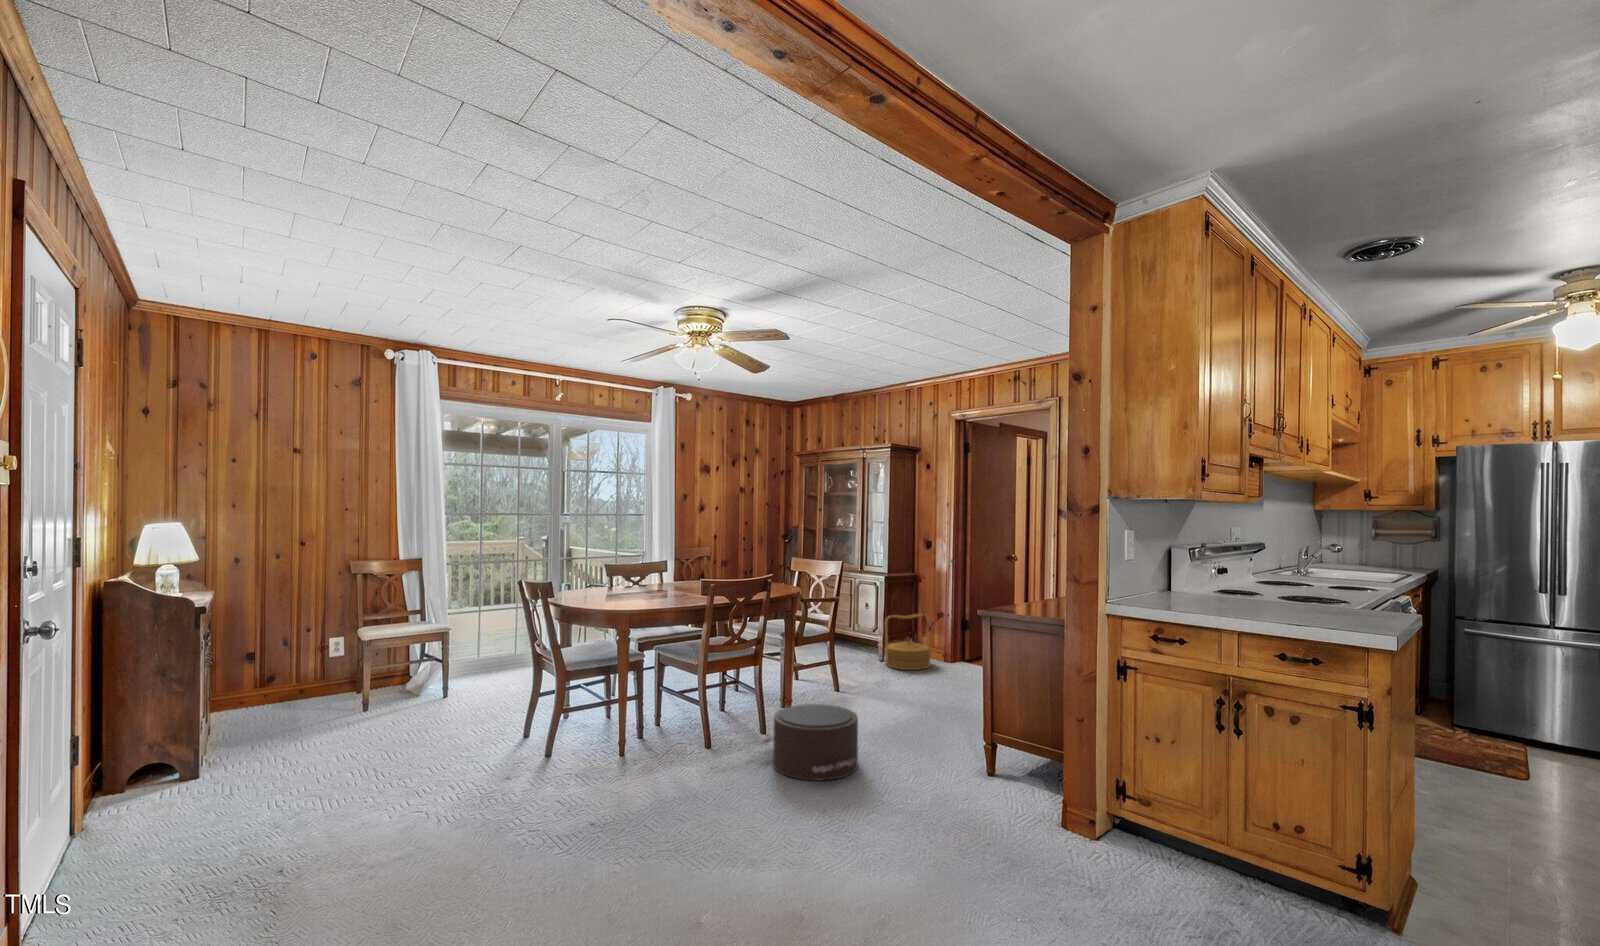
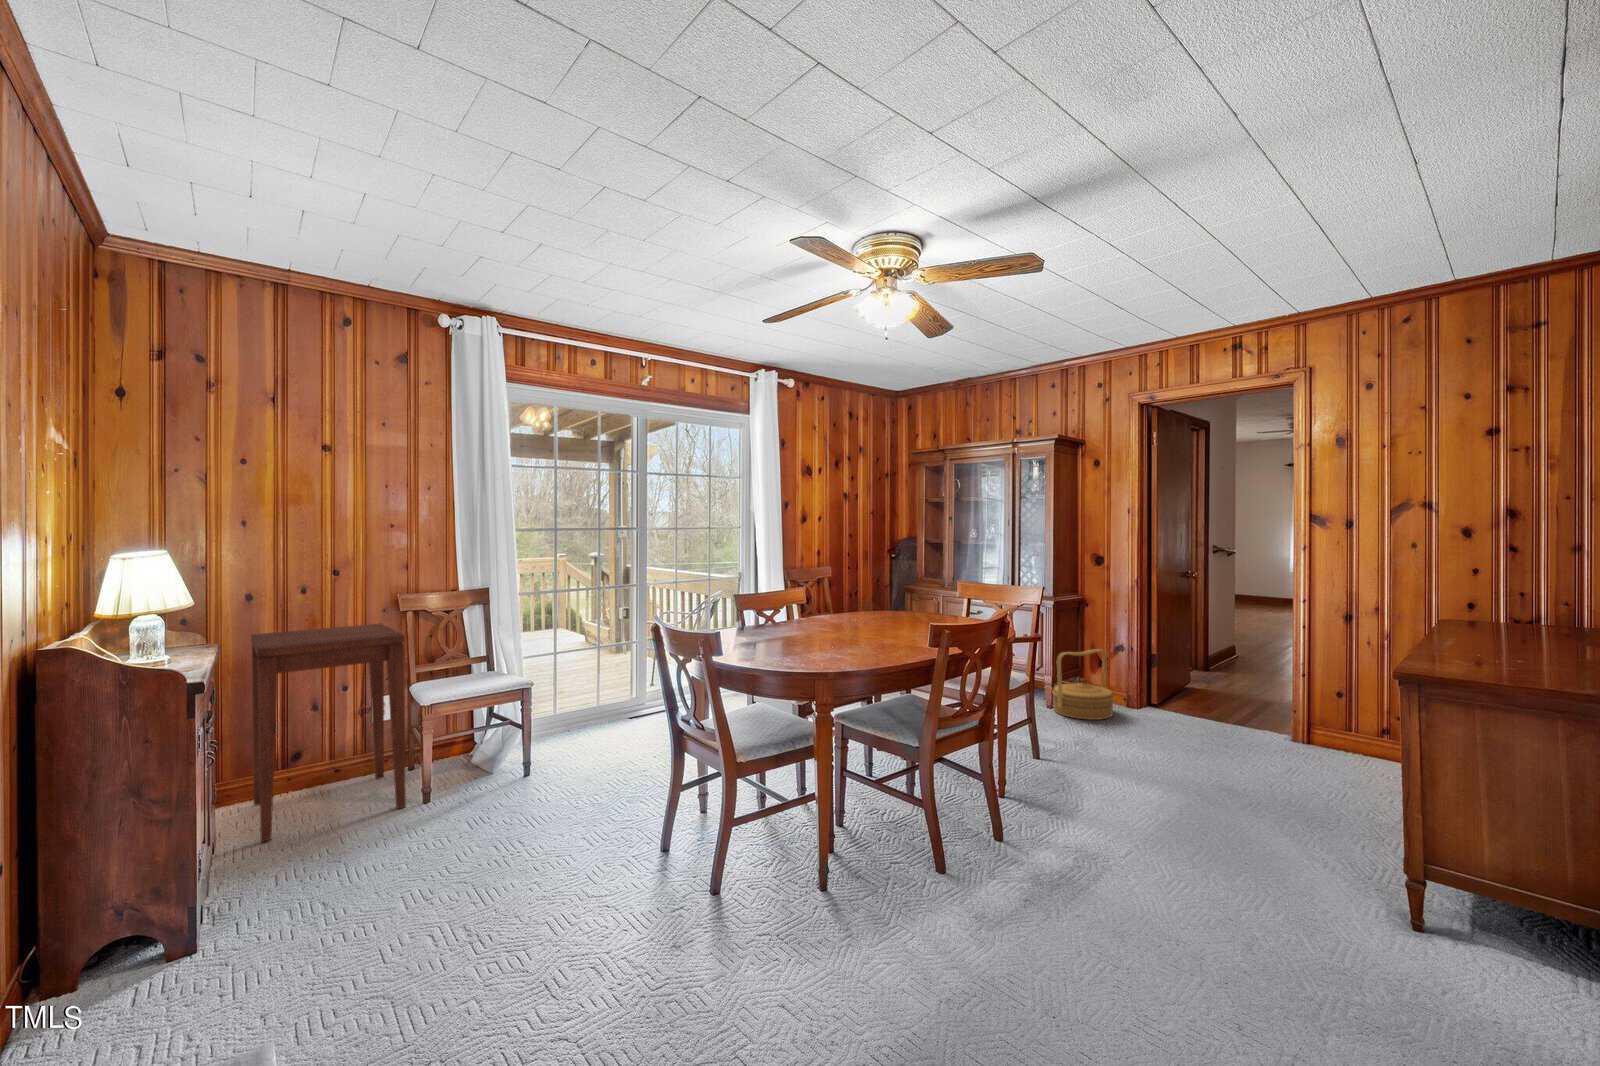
side table: none [232,582,351,735] -> present [251,624,406,842]
pouf: present [762,704,858,780] -> none [1015,798,1197,926]

